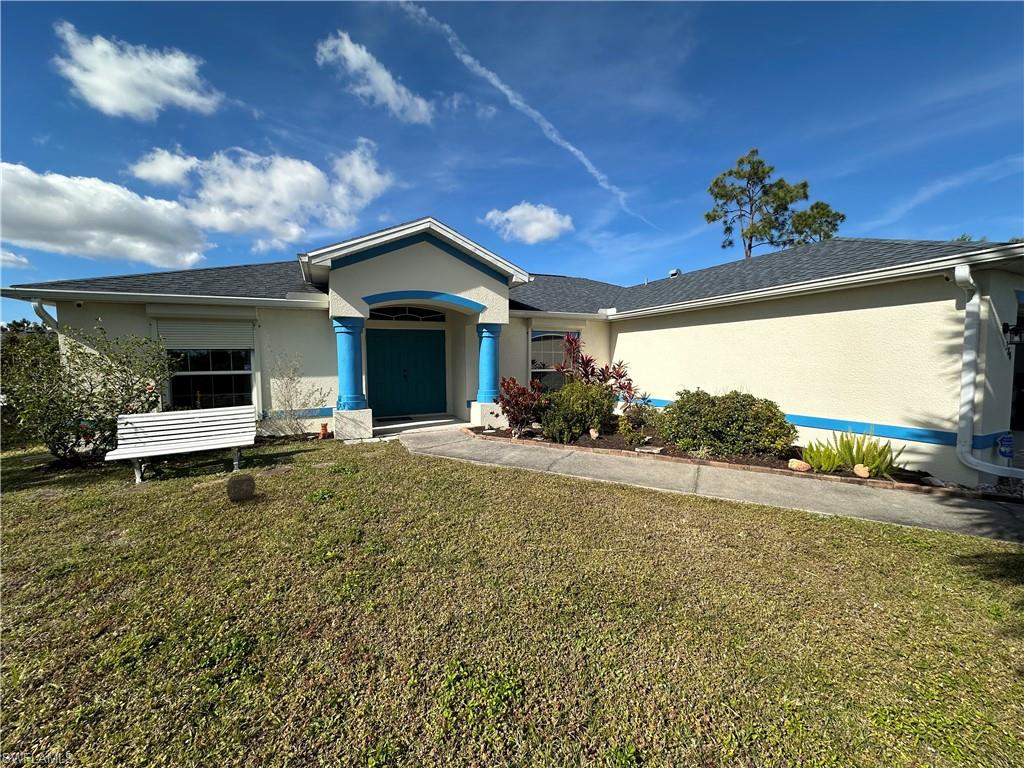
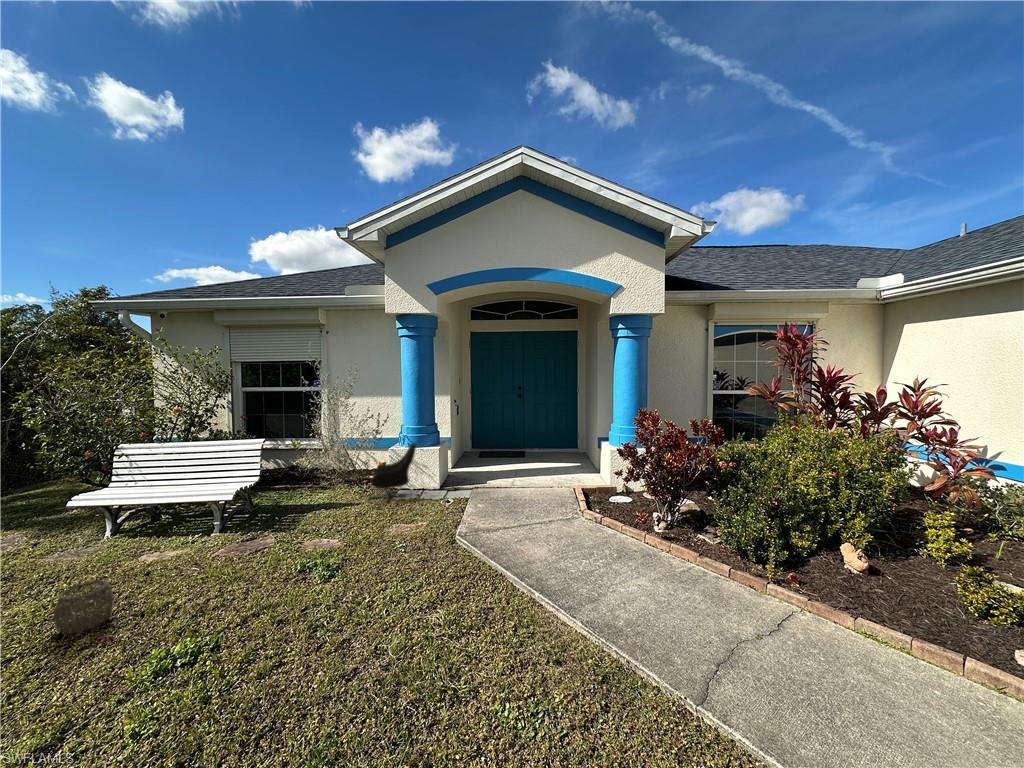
armchair: none [328,406,362,445] -> present [369,444,417,502]

